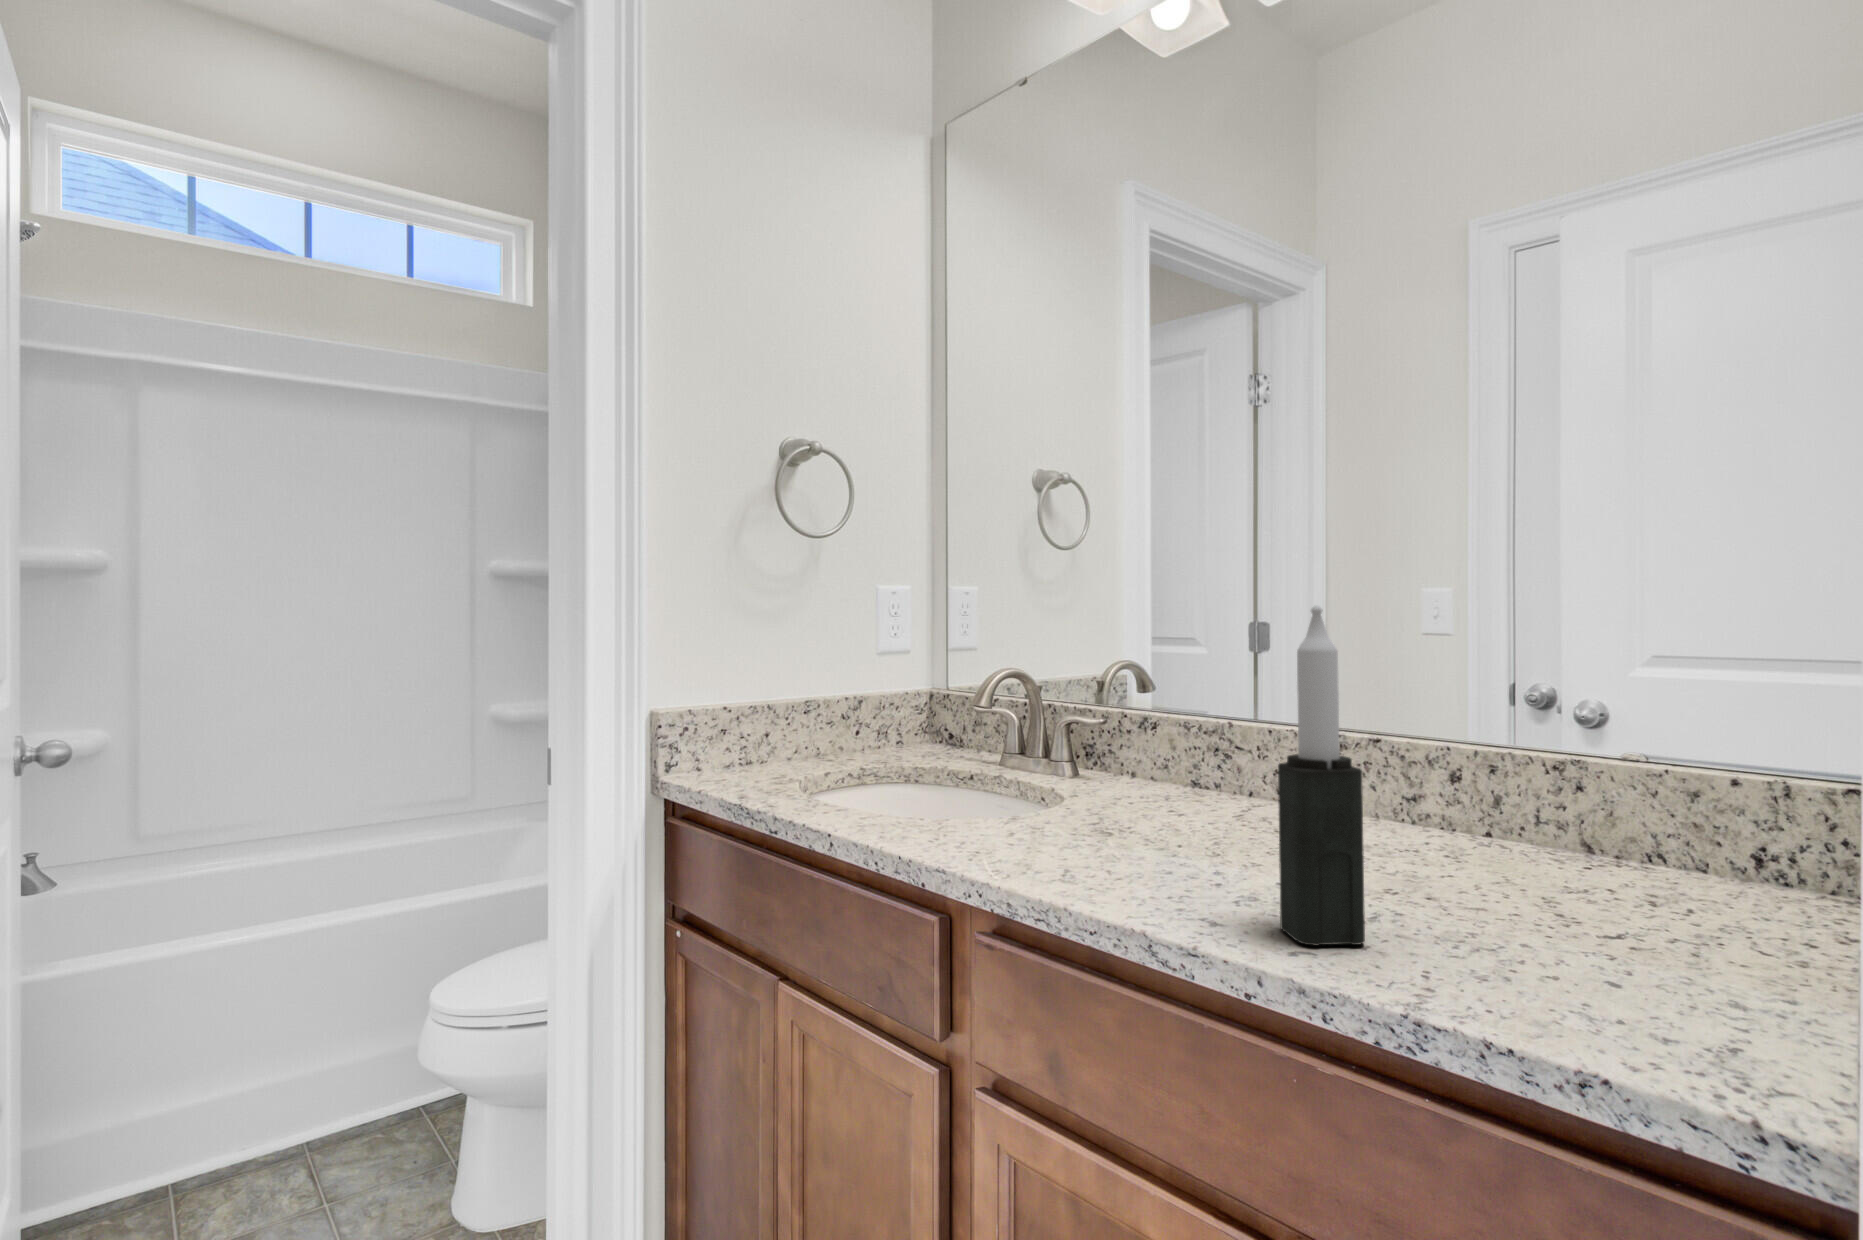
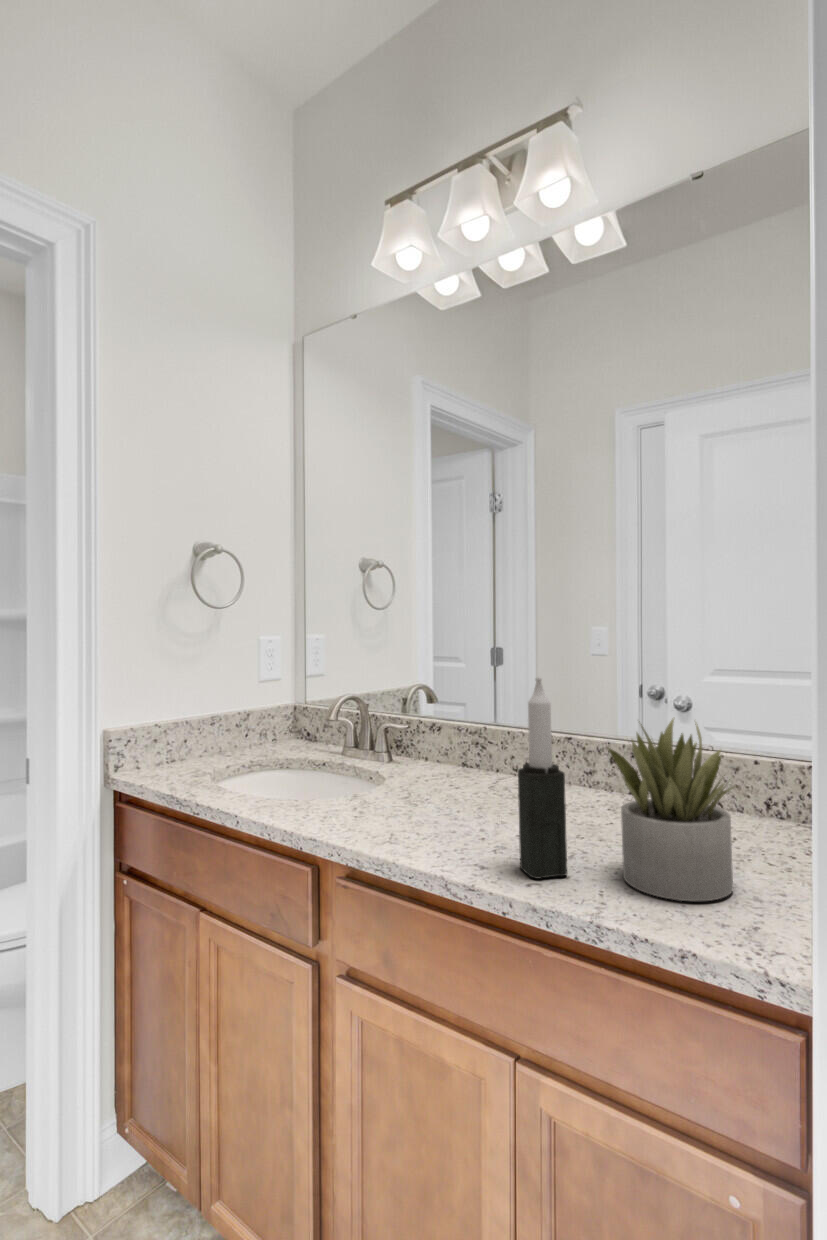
succulent plant: none [1441,675,1707,999] -> present [608,719,734,901]

